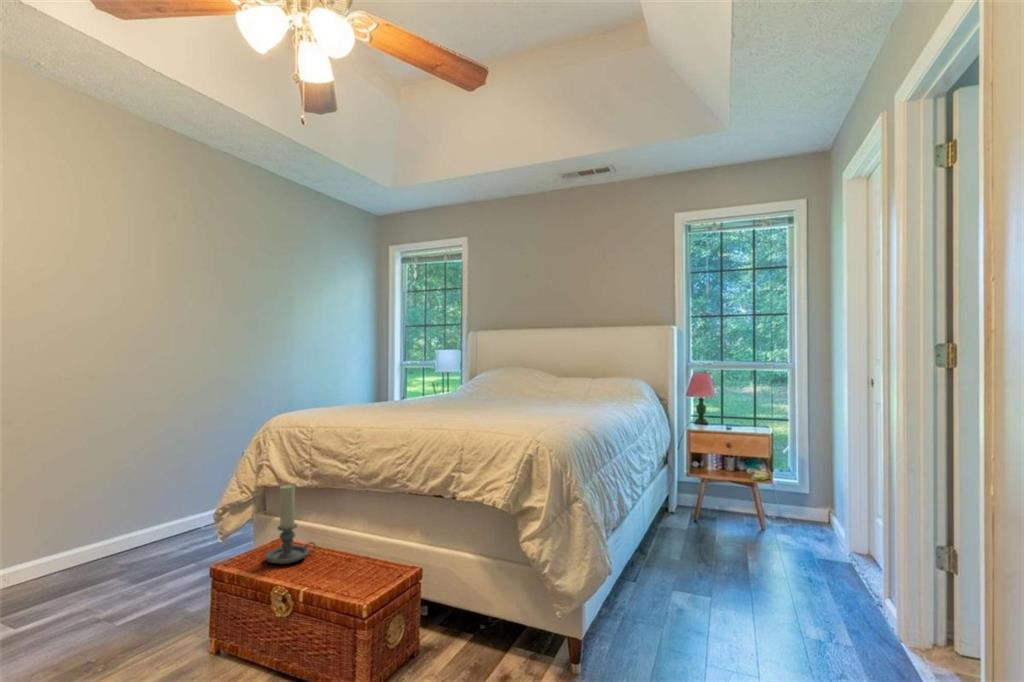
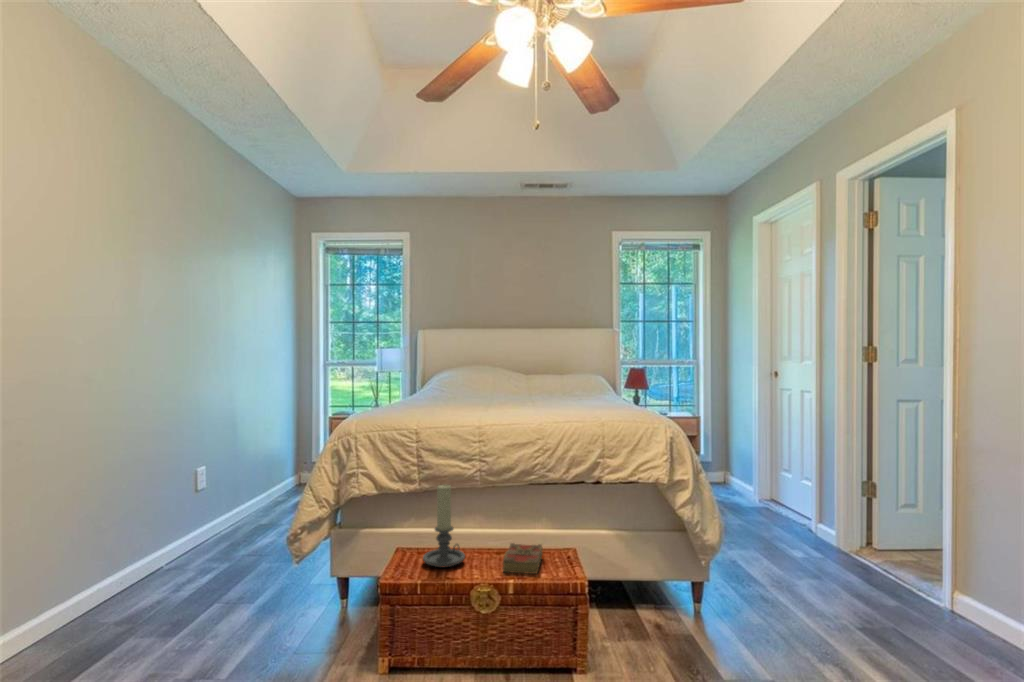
book: none [310,550,374,587] -> present [503,543,542,574]

